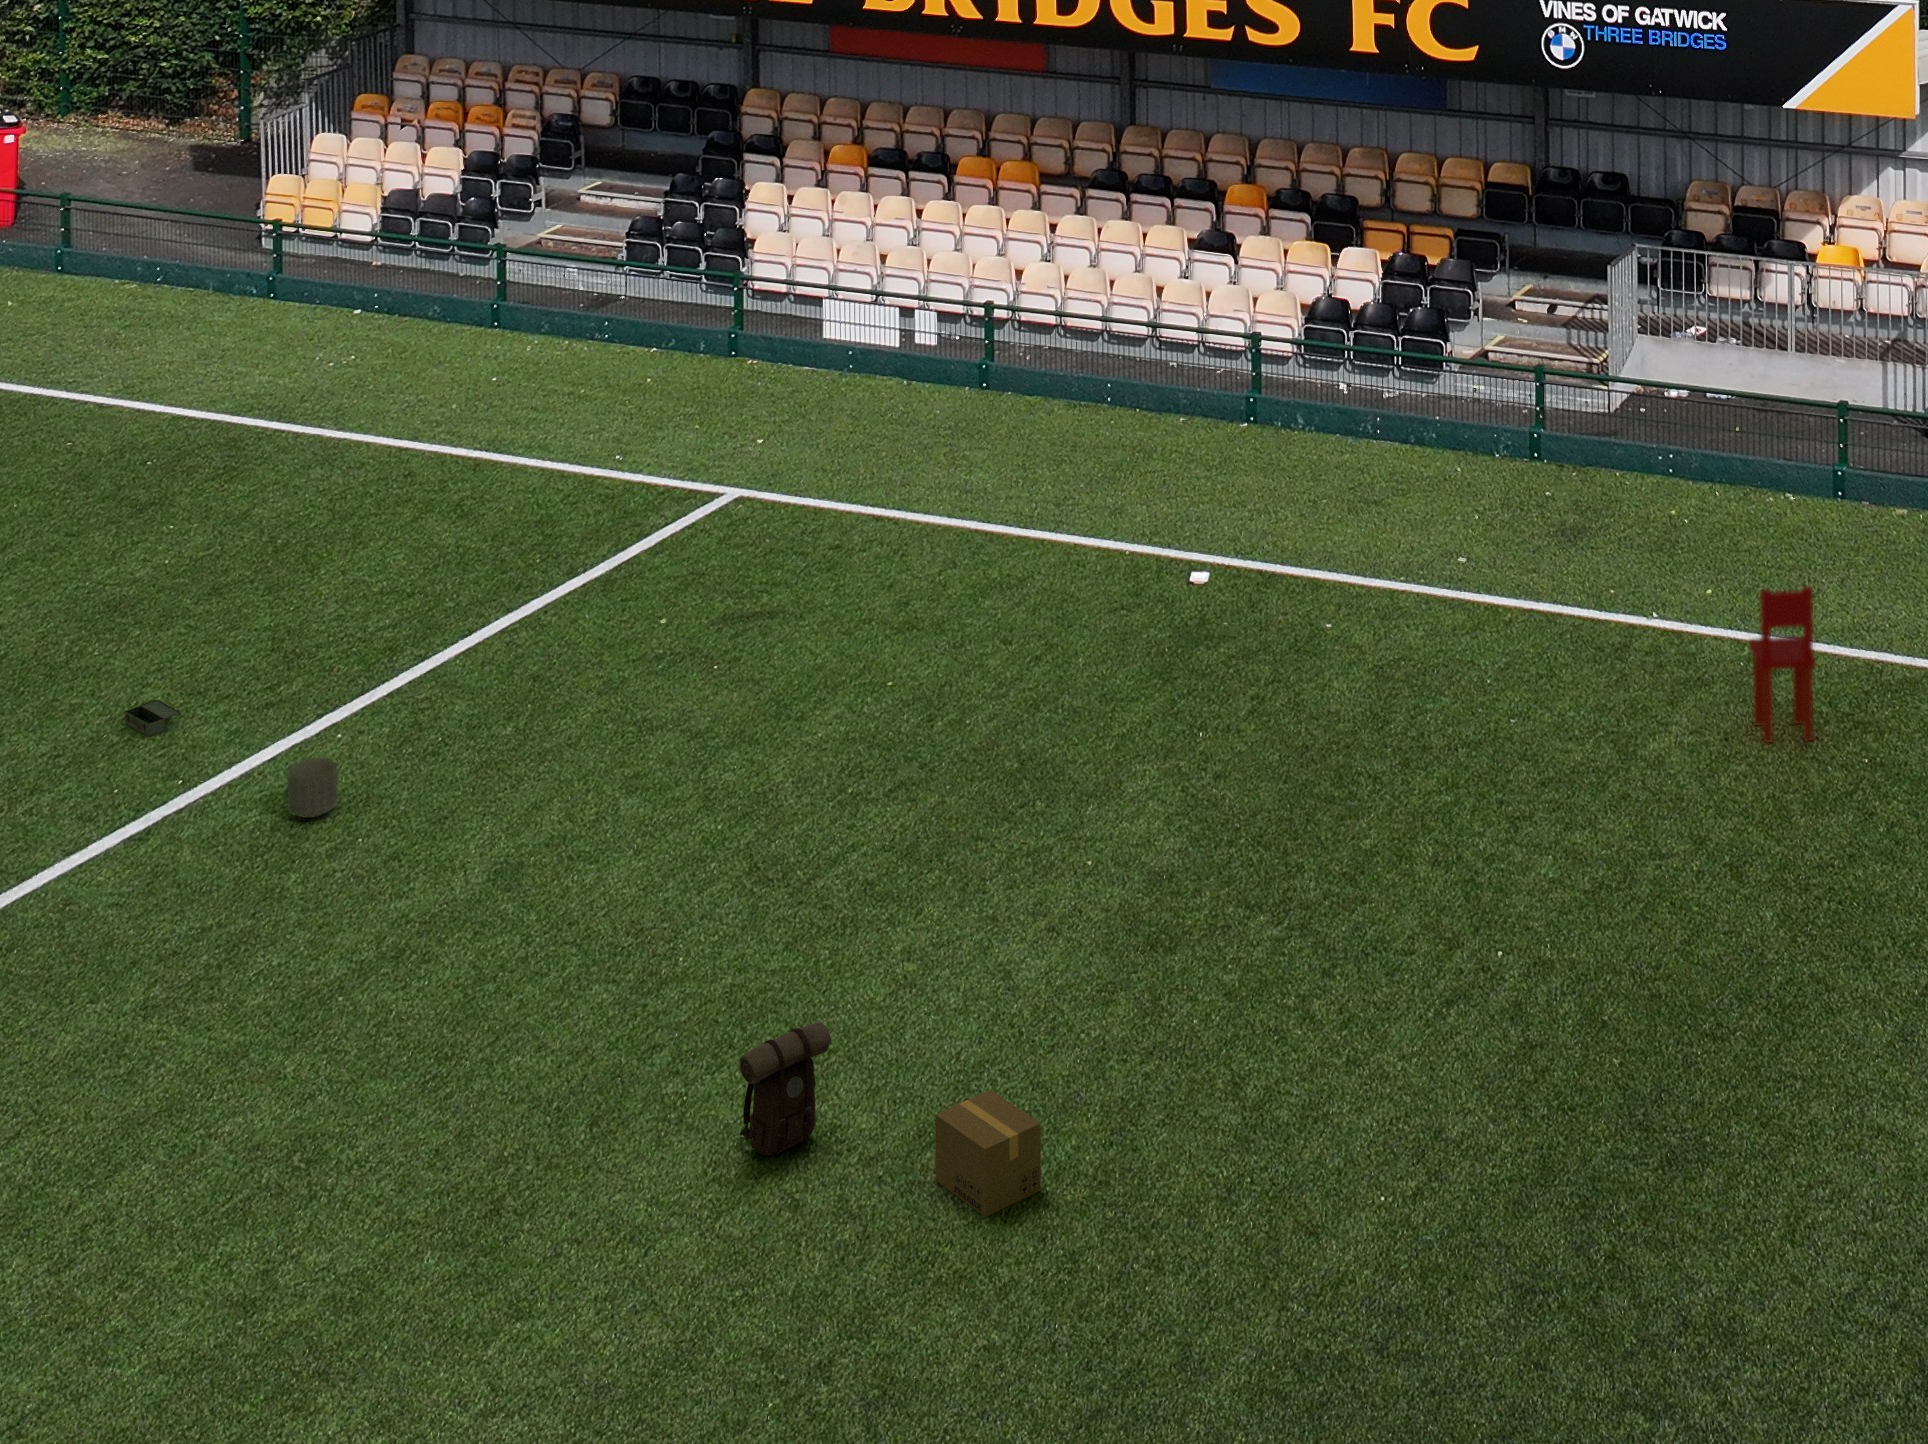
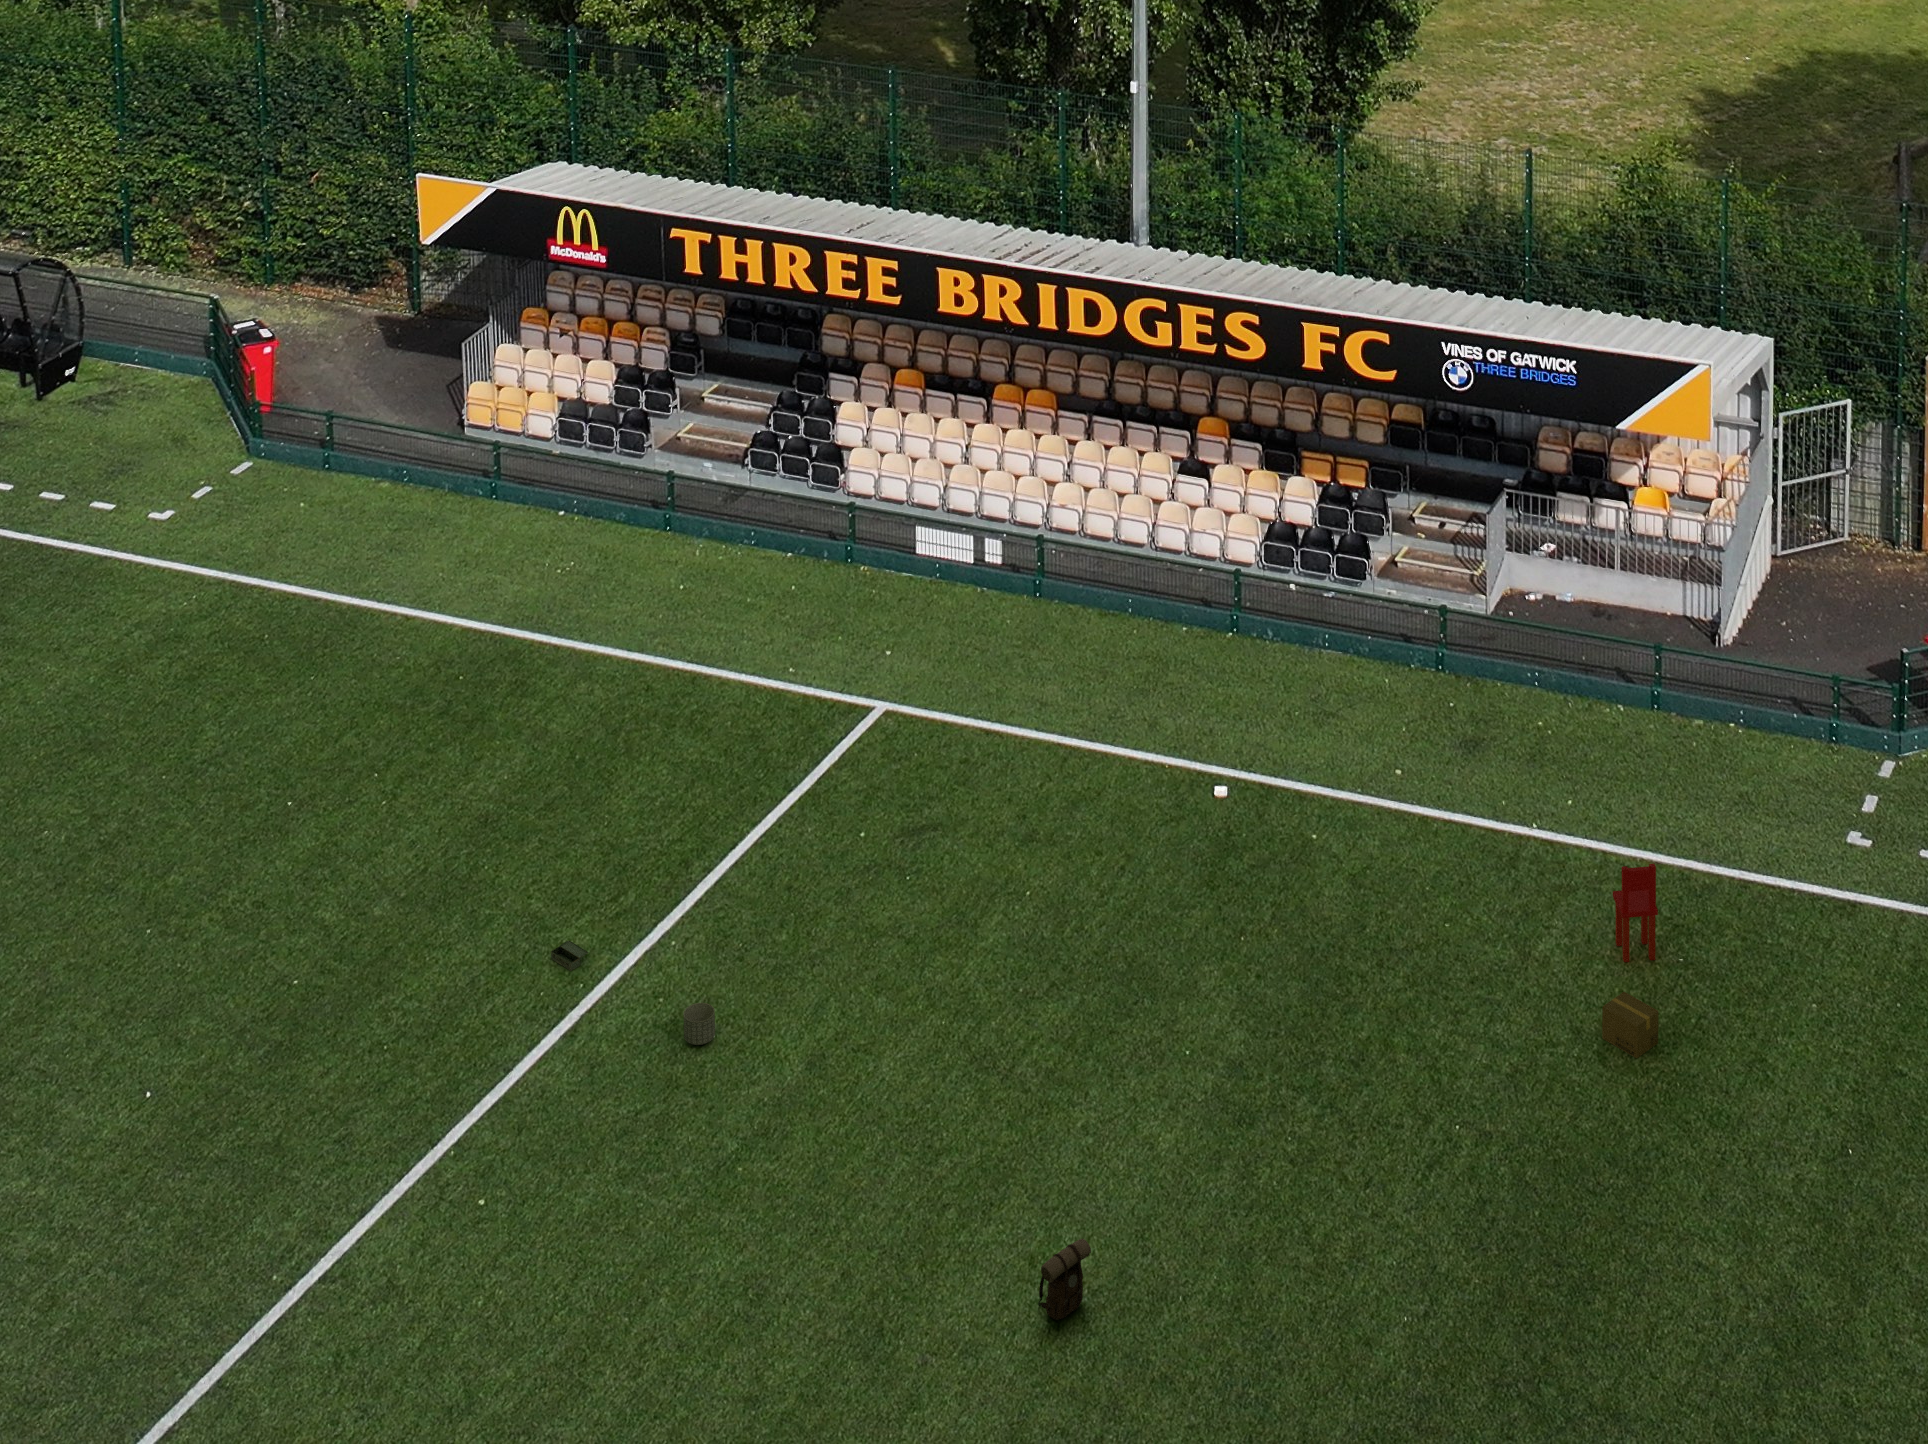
cardboard box: present [935,1090,1041,1217] -> present [1602,992,1659,1058]

